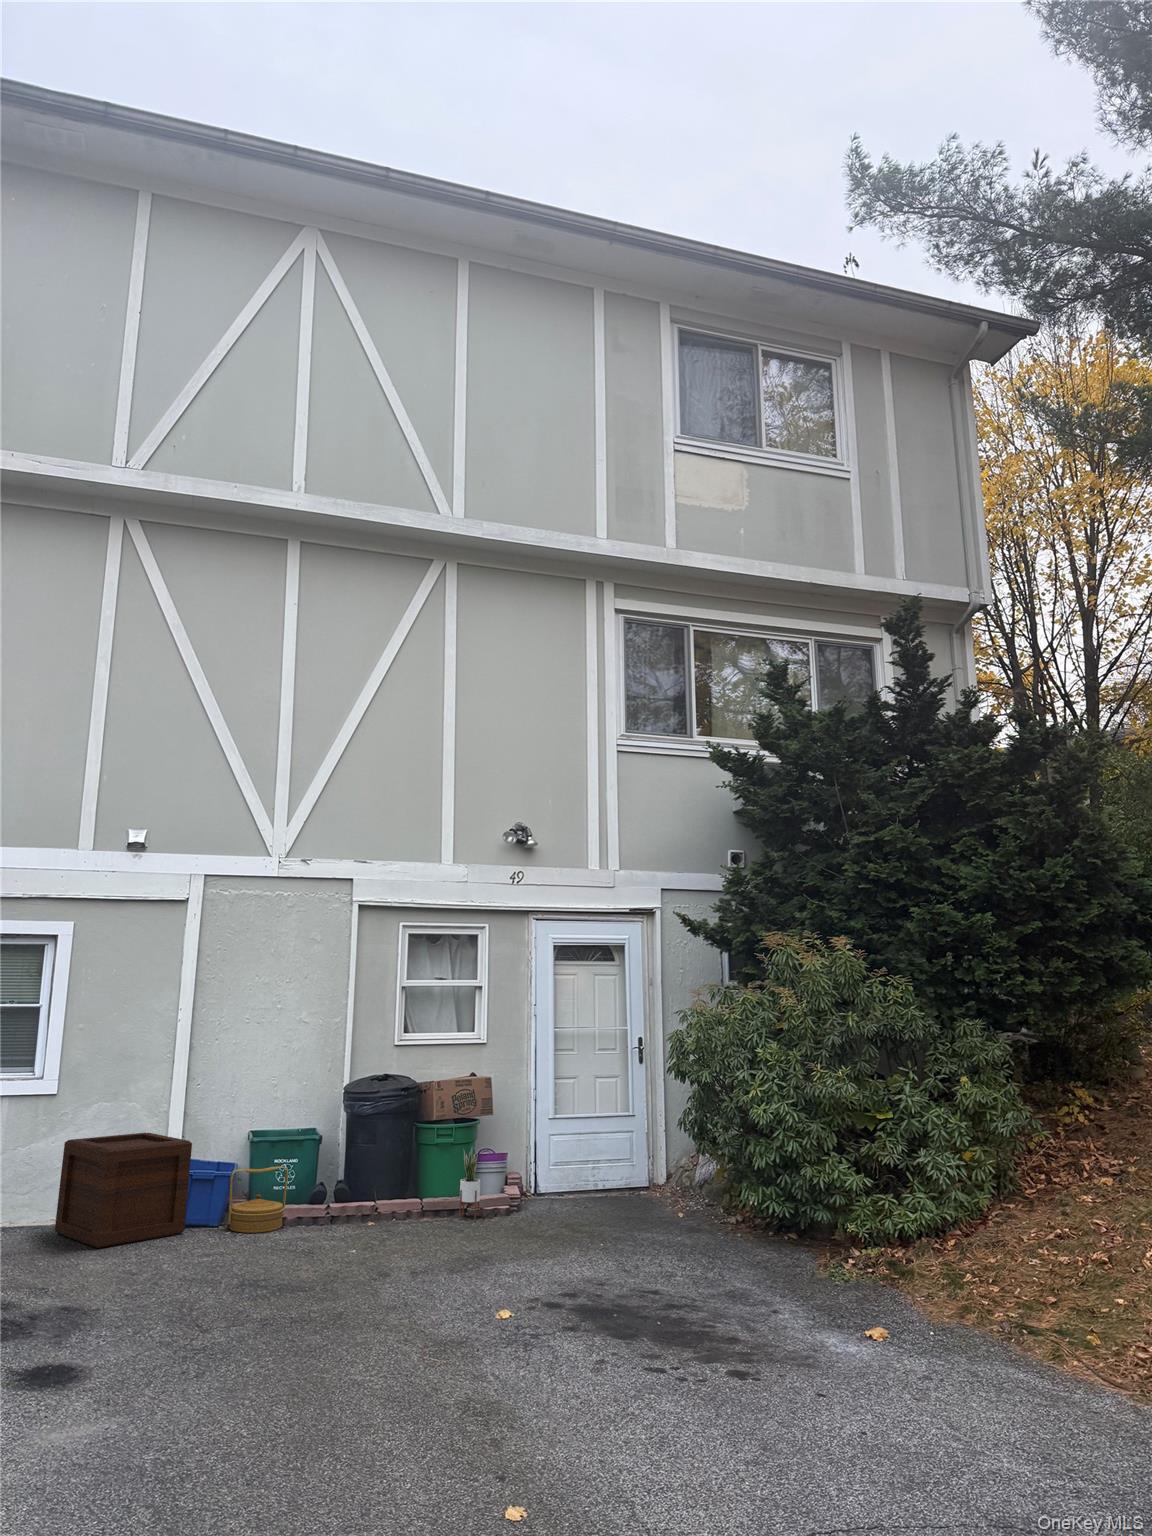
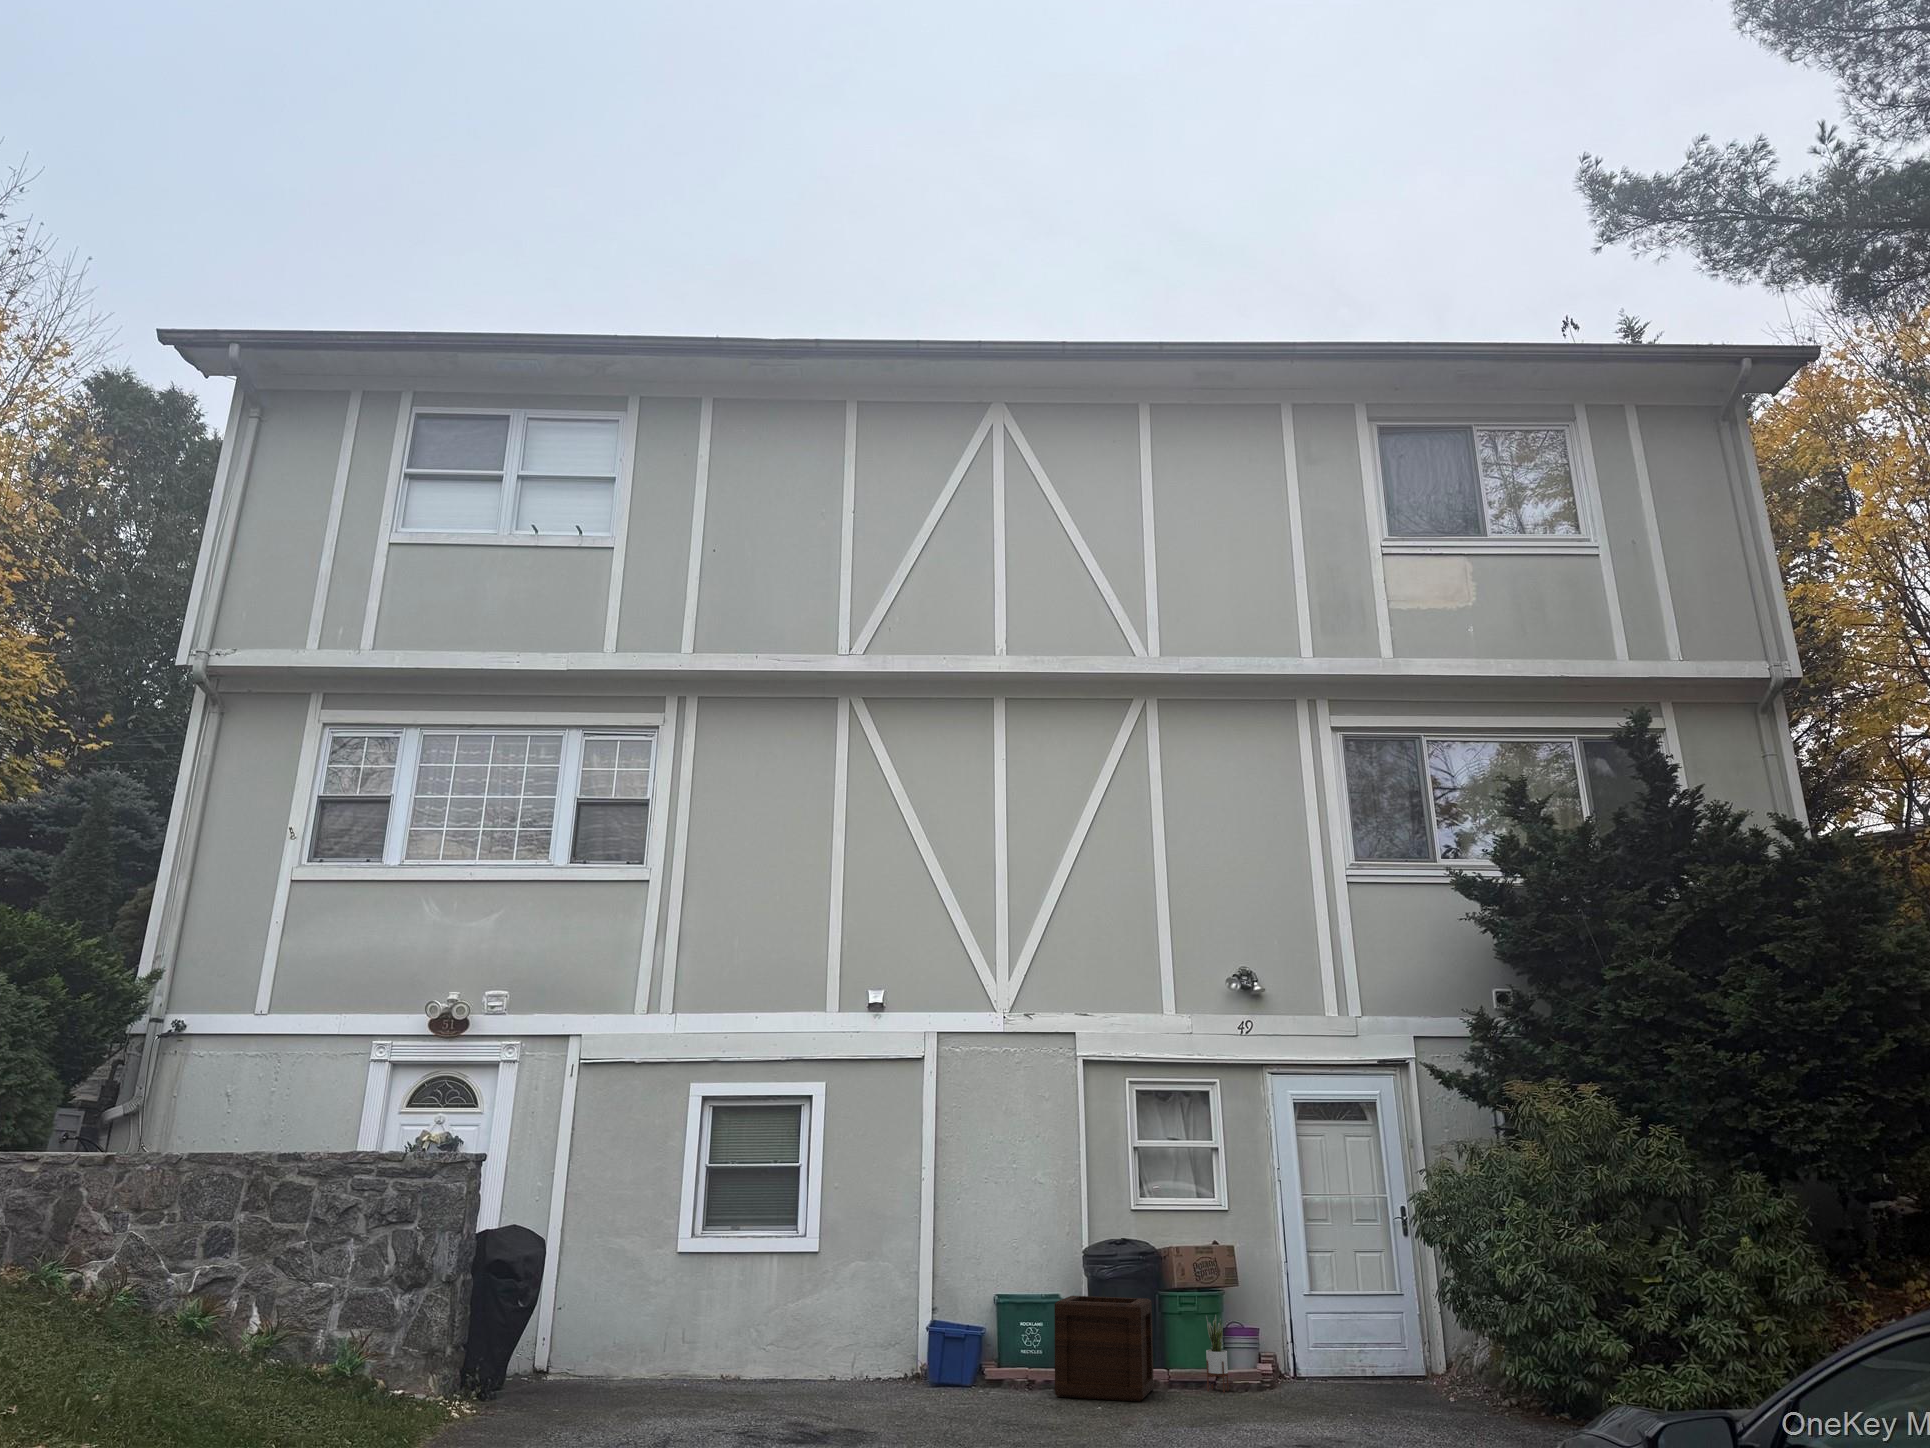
wooden crate: present [55,1133,192,1248] -> present [1055,1296,1154,1402]
woven basket: present [229,1166,288,1233] -> none [980,1327,1034,1390]

